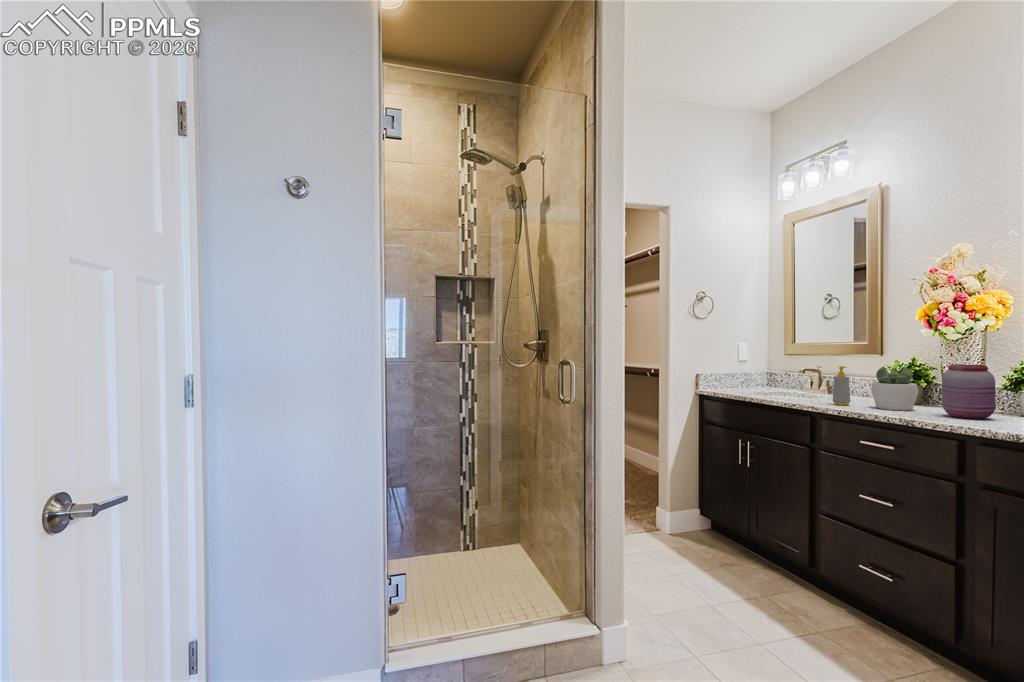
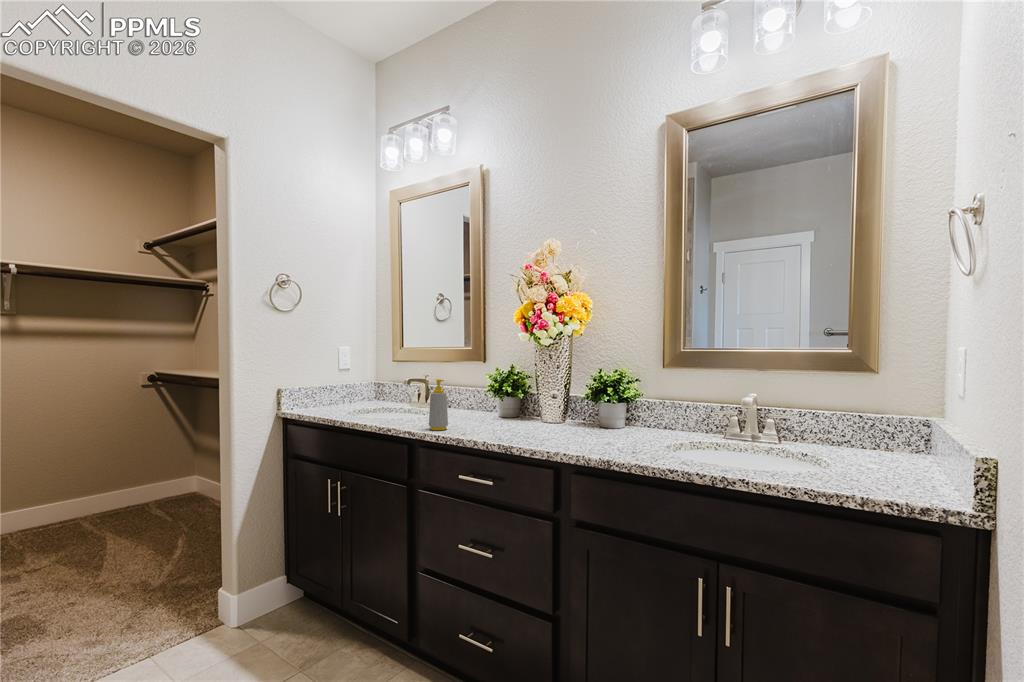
jar: present [942,364,995,419] -> none [535,375,581,440]
succulent plant: present [871,367,918,411] -> none [469,379,514,434]

